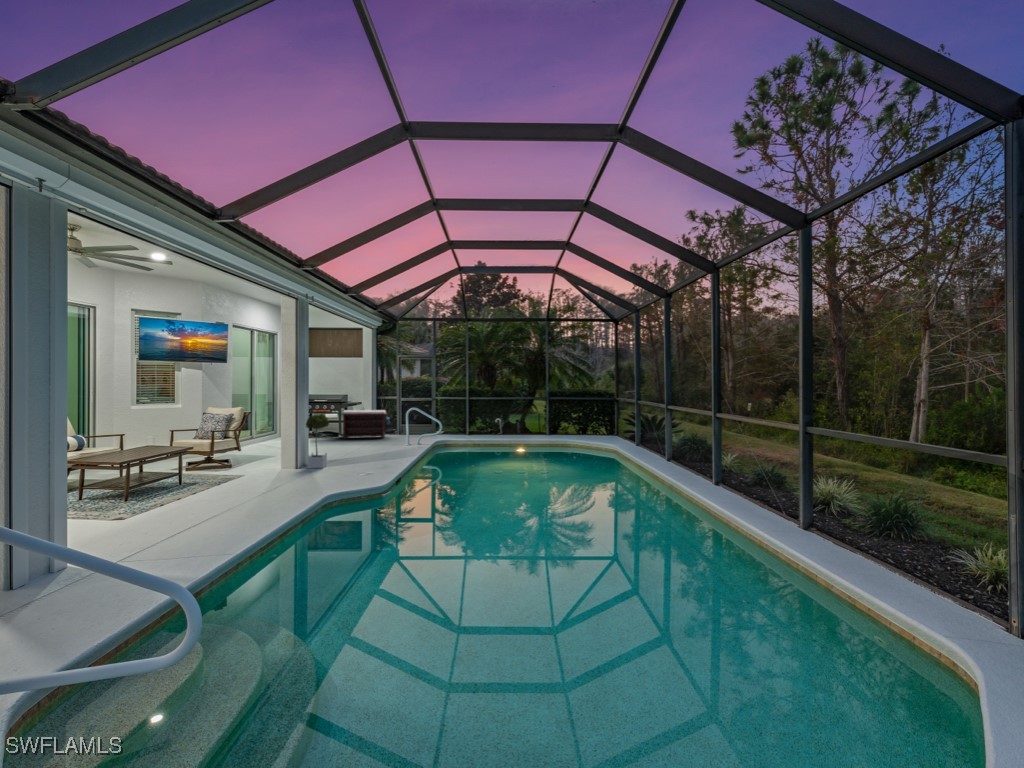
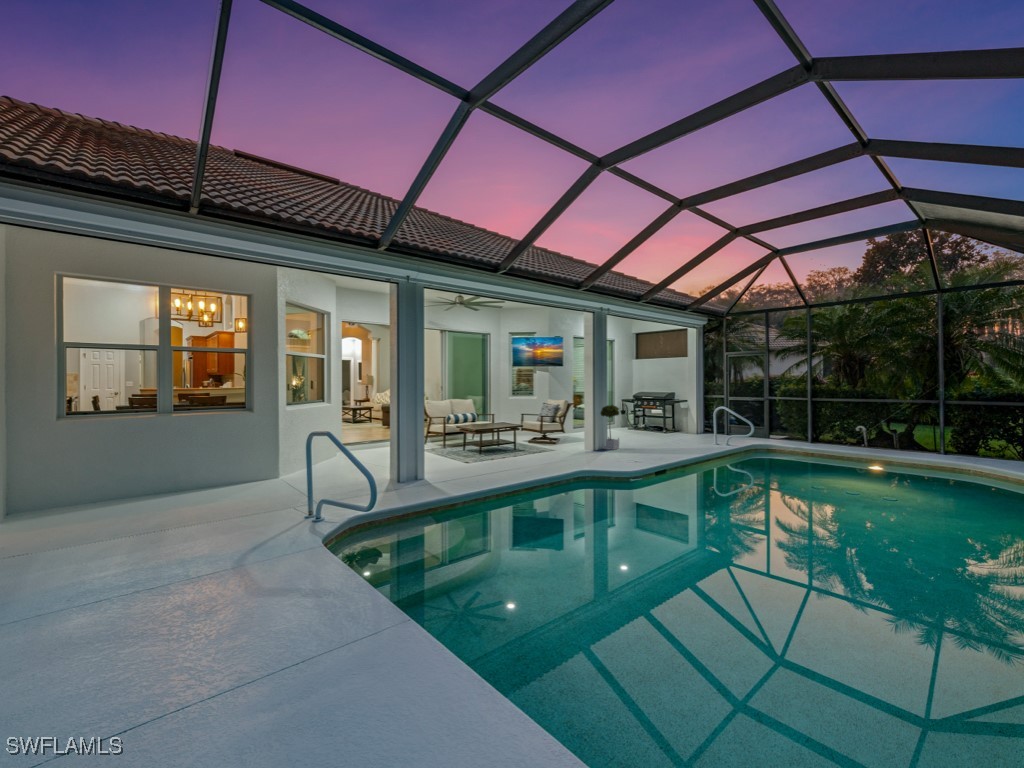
bench: present [343,410,386,439] -> none [666,407,710,434]

